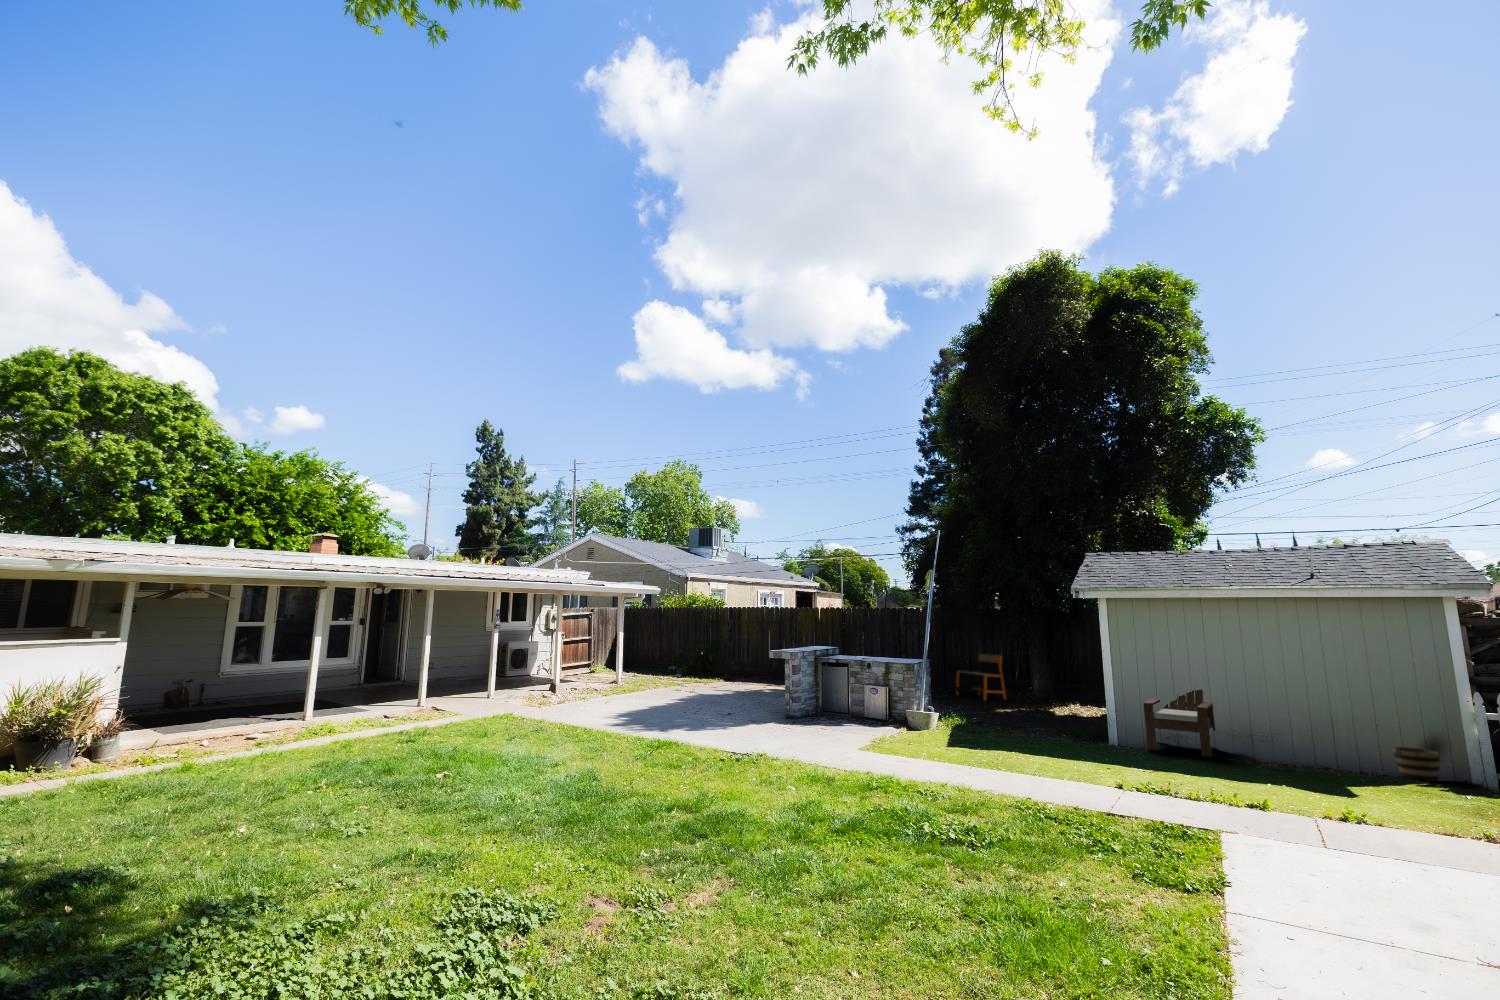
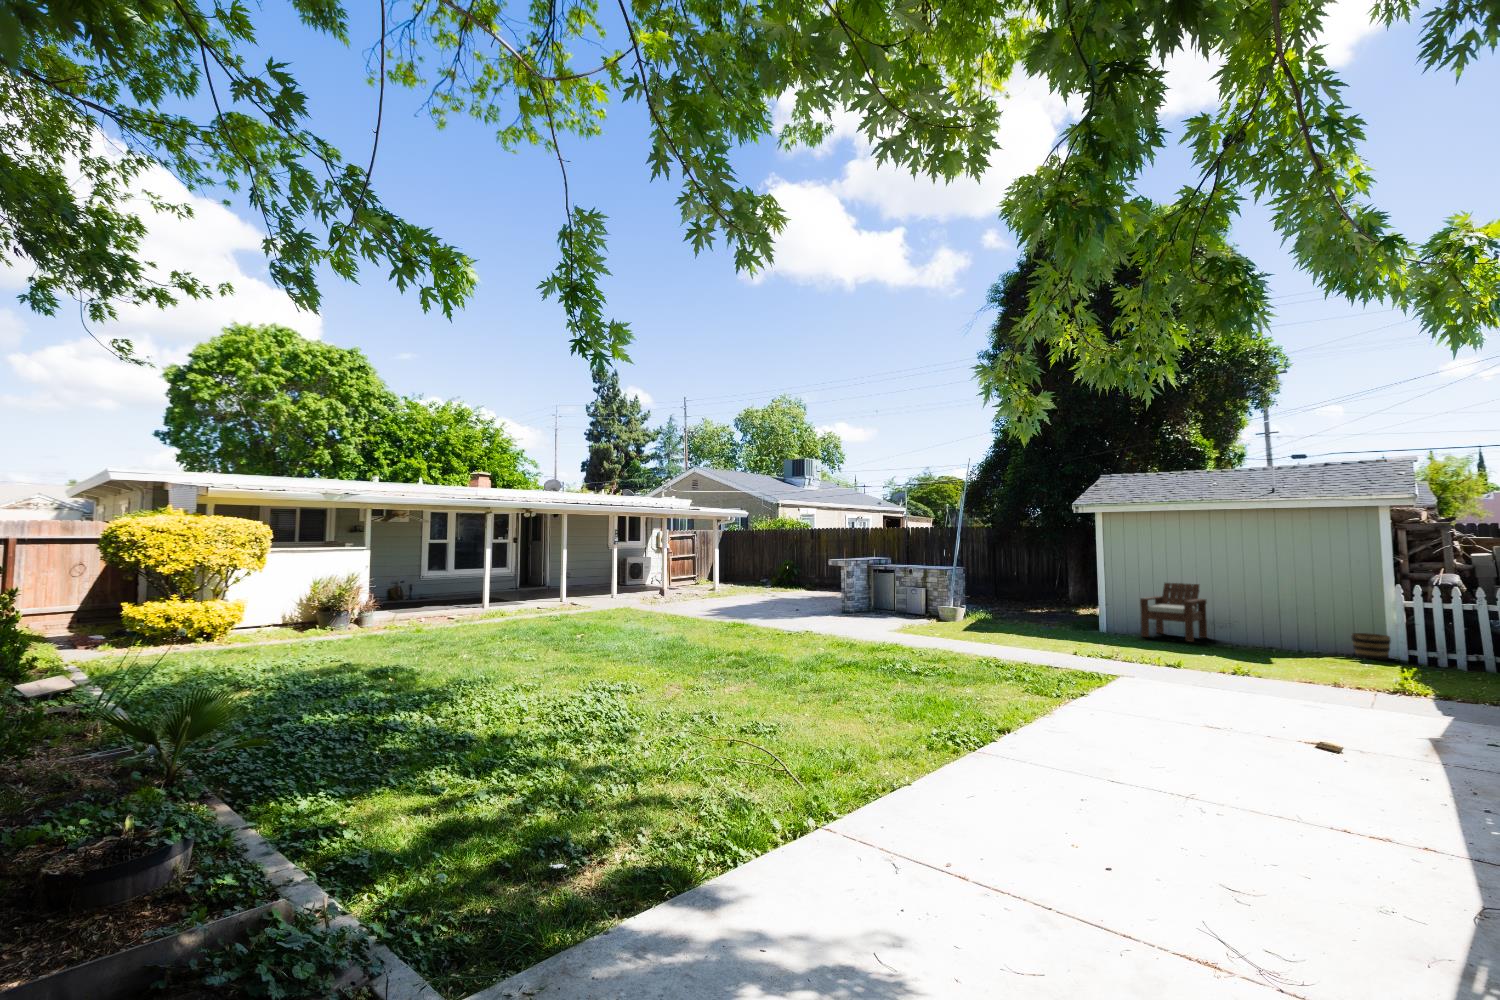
bench: present [956,654,1006,700] -> none [1007,564,1052,605]

